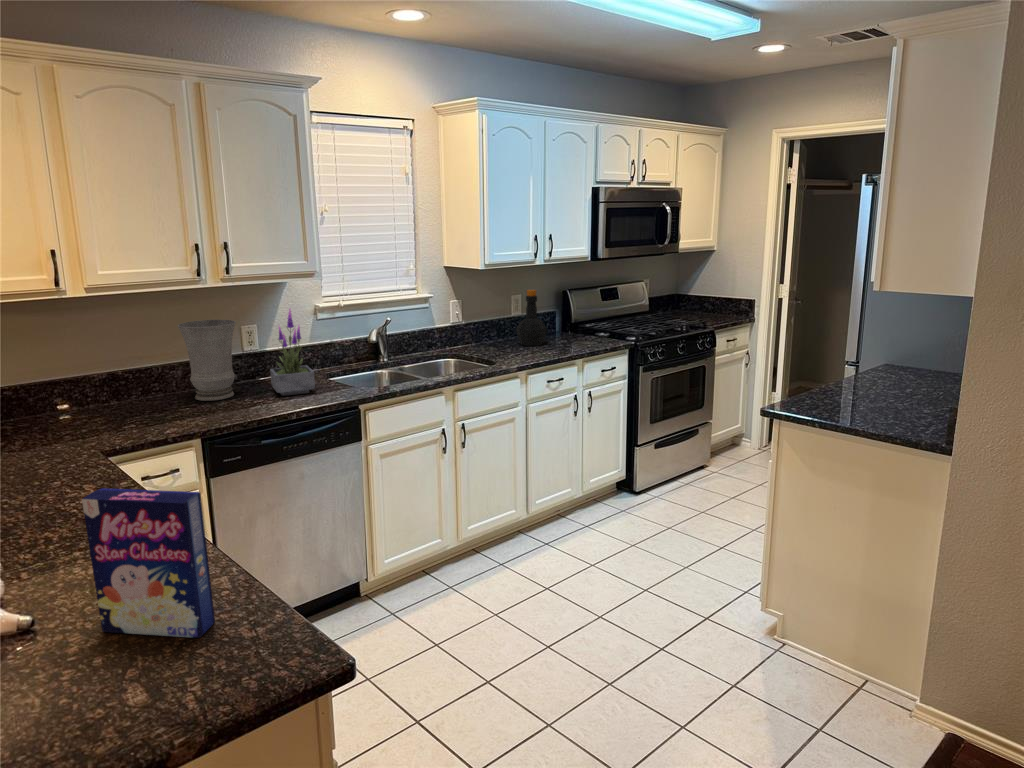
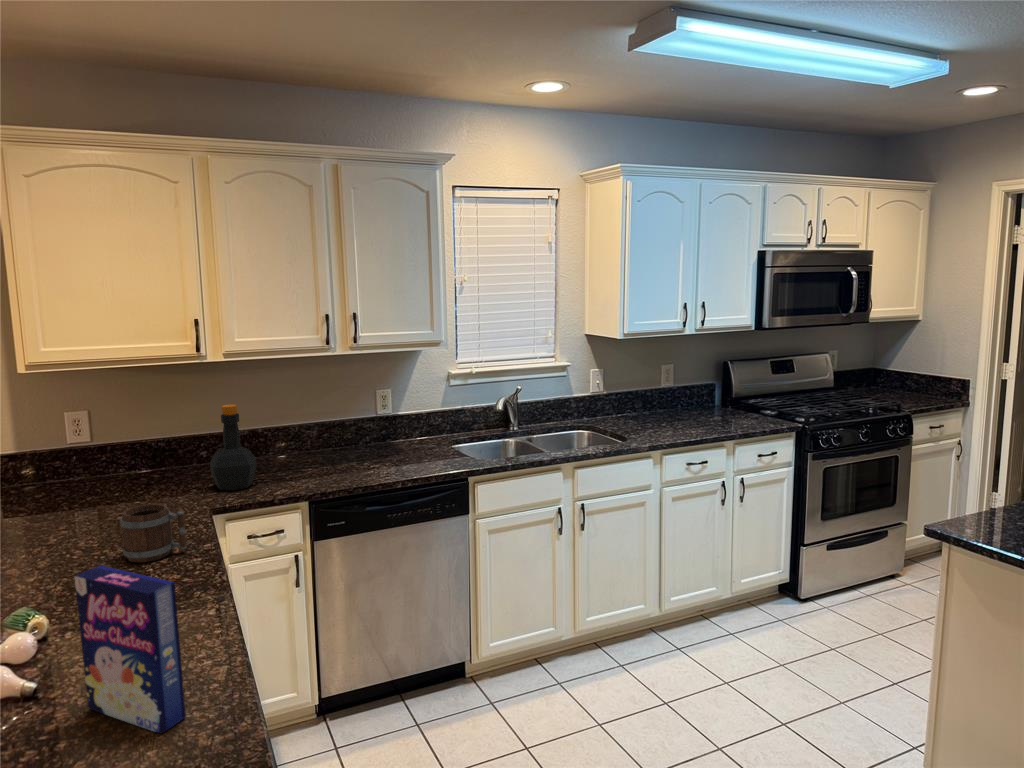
bottle: present [516,290,547,346] -> present [210,404,256,491]
potted plant: present [270,309,315,396] -> none [392,375,431,462]
vase: present [178,320,236,401] -> none [309,384,363,463]
mug: none [25,445,104,507] -> present [120,504,186,562]

